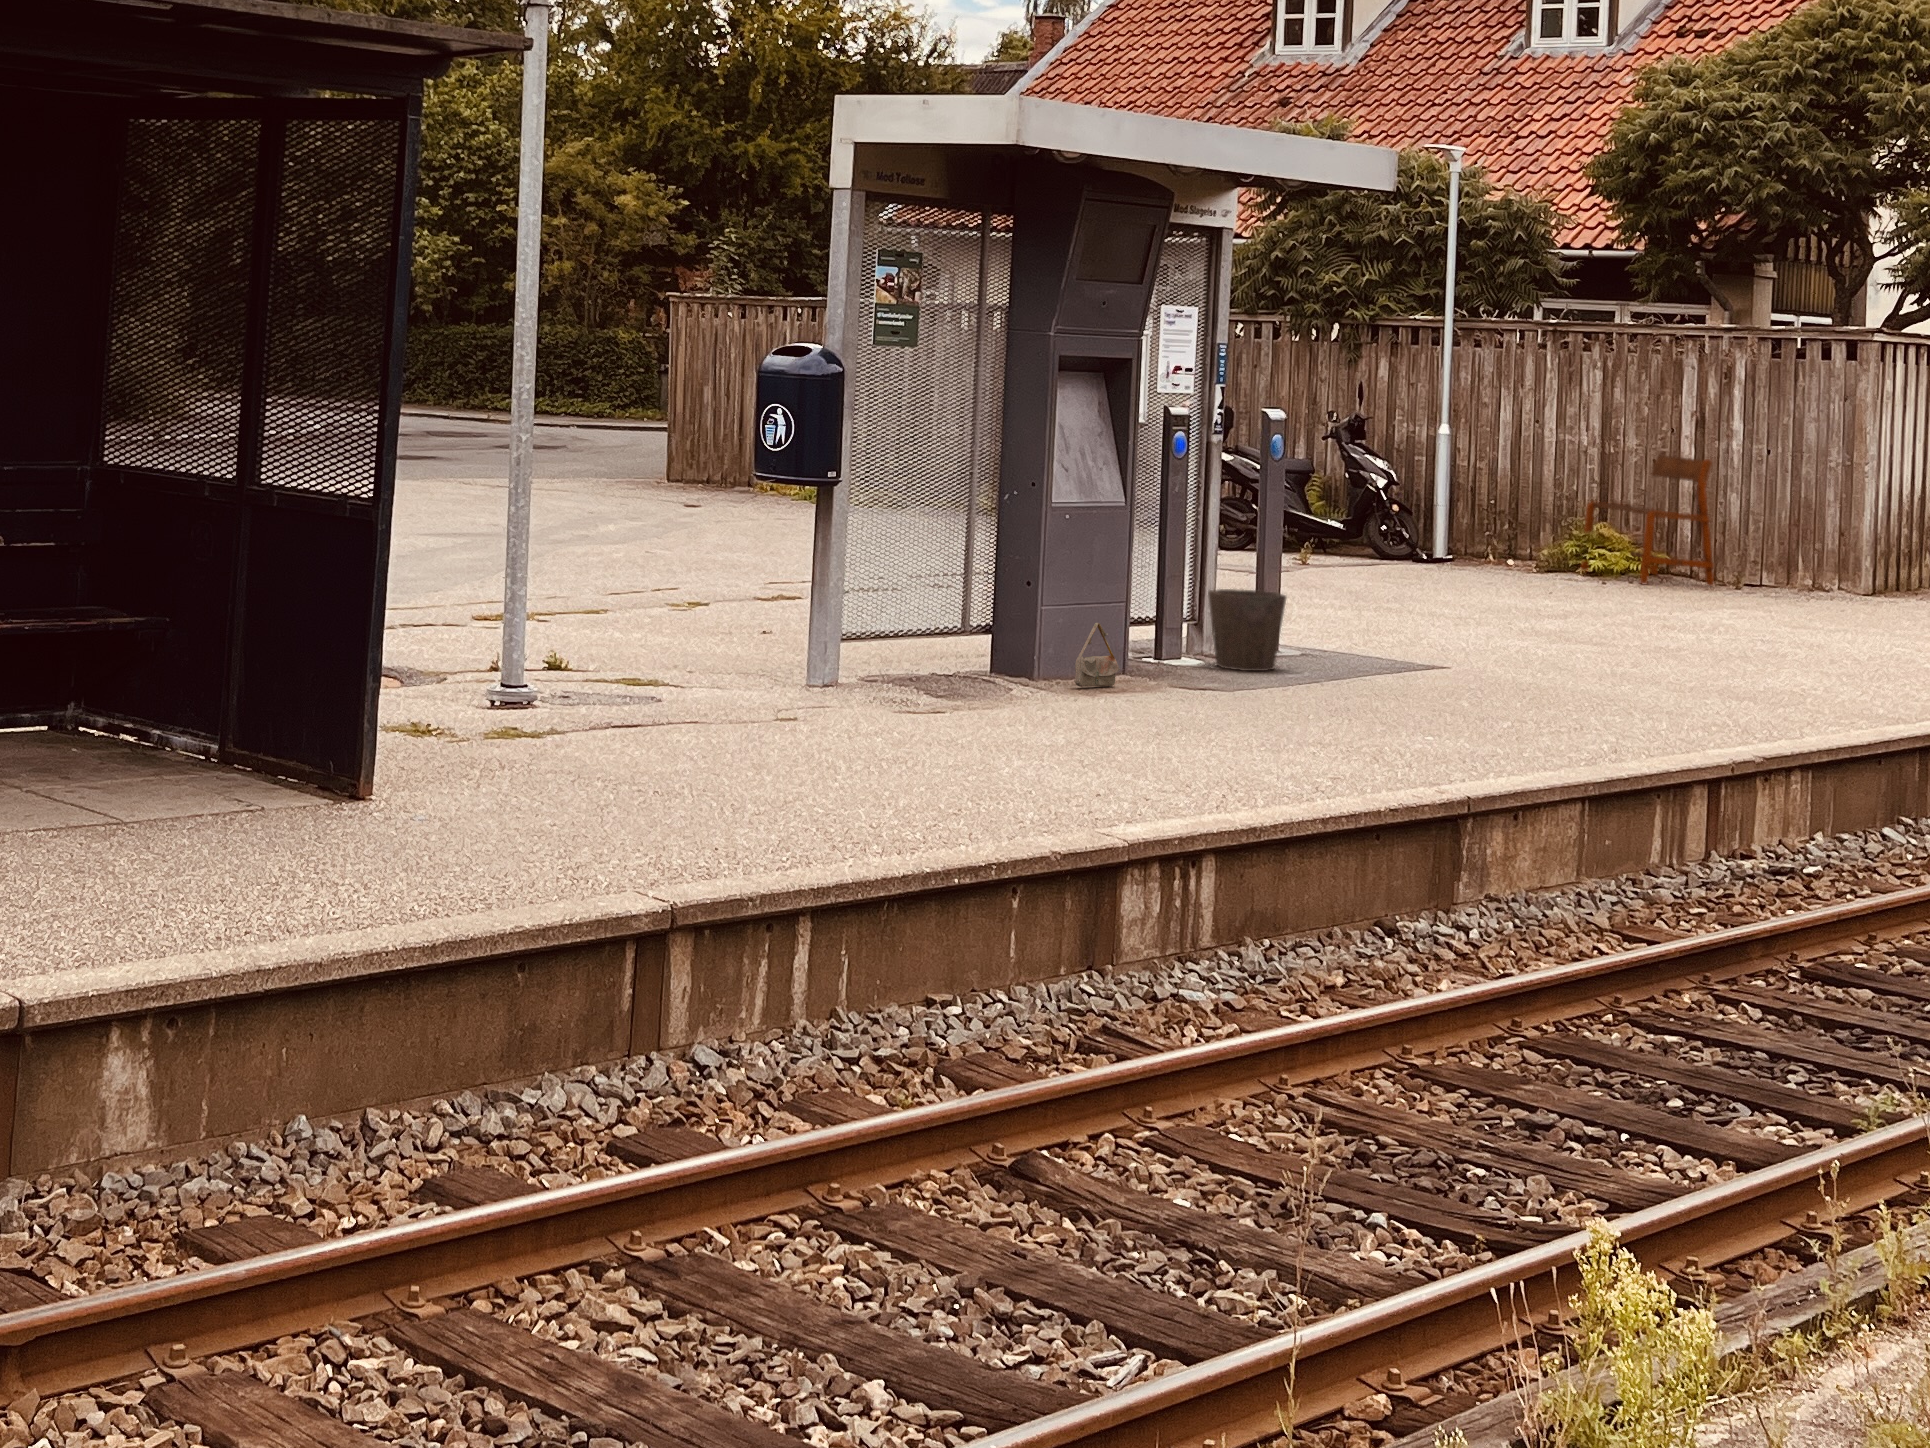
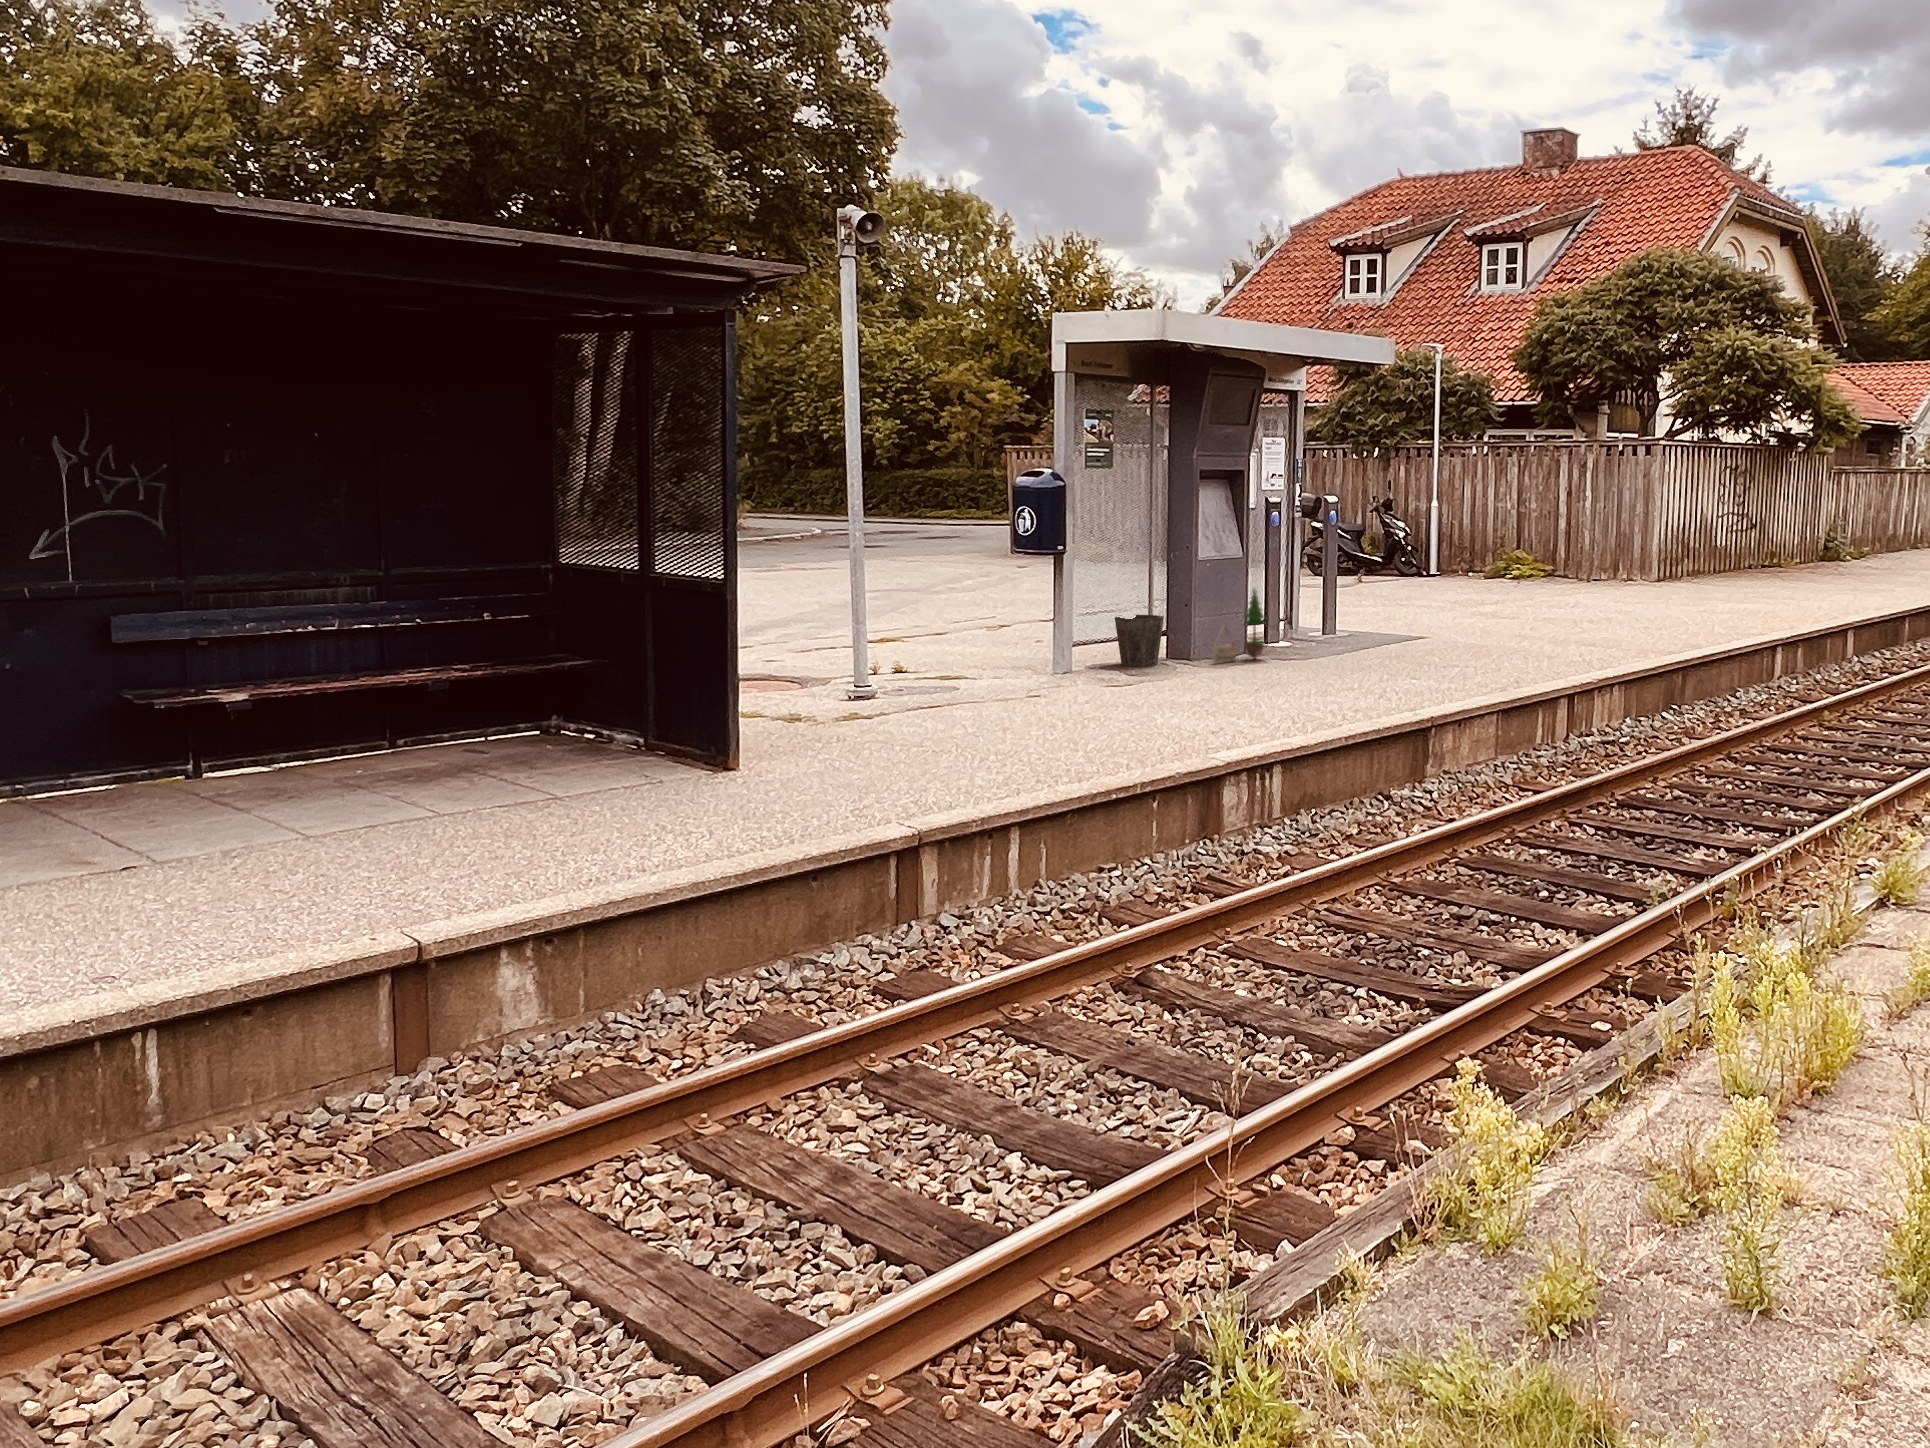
bench: present [1580,455,1715,586] -> none [1505,512,1576,585]
potted tree: none [1126,558,1171,685] -> present [1244,589,1265,659]
waste bin: present [1208,589,1286,671] -> present [1115,615,1164,667]

